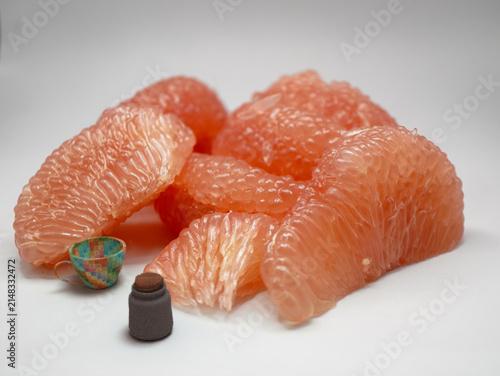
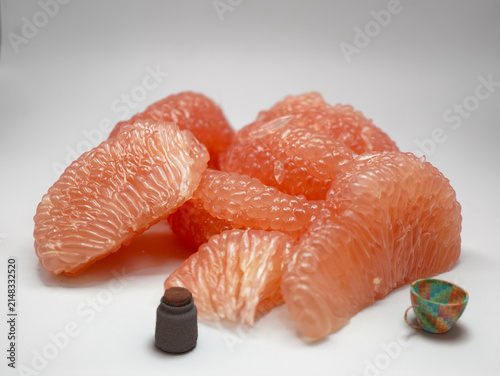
cup: present [54,237,126,289] -> present [404,278,469,333]

